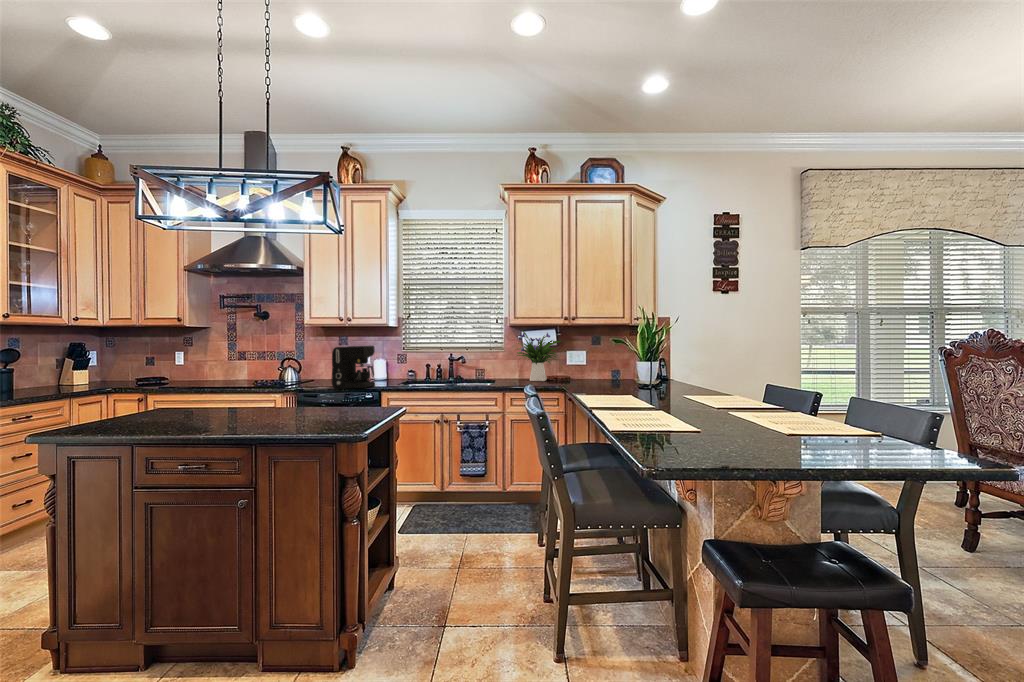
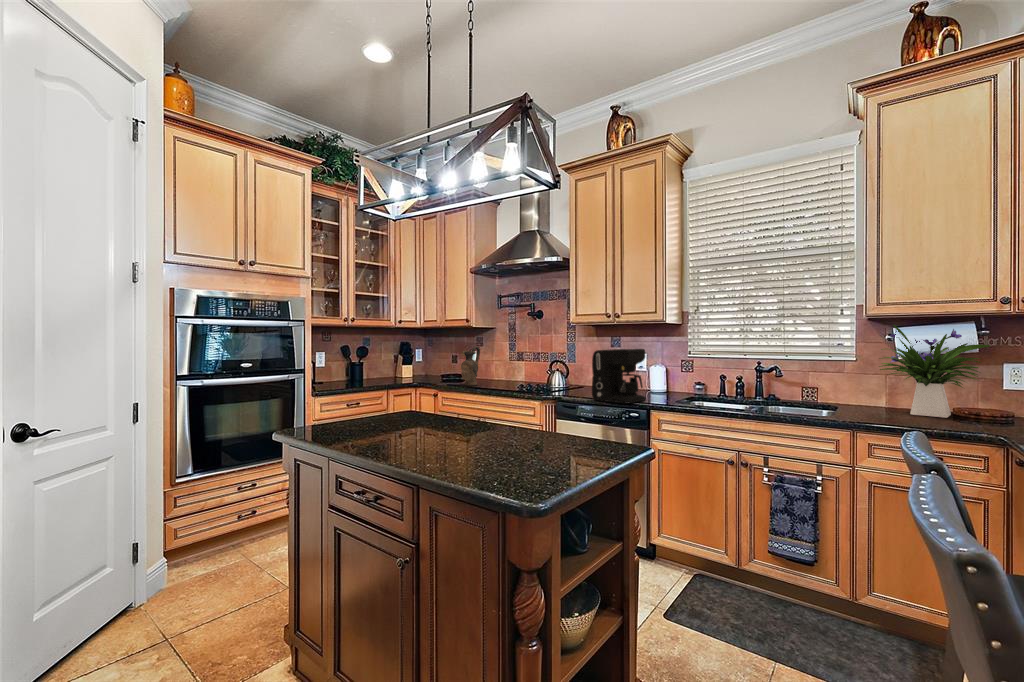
ceramic pitcher: none [175,346,197,386] -> present [461,346,480,385]

